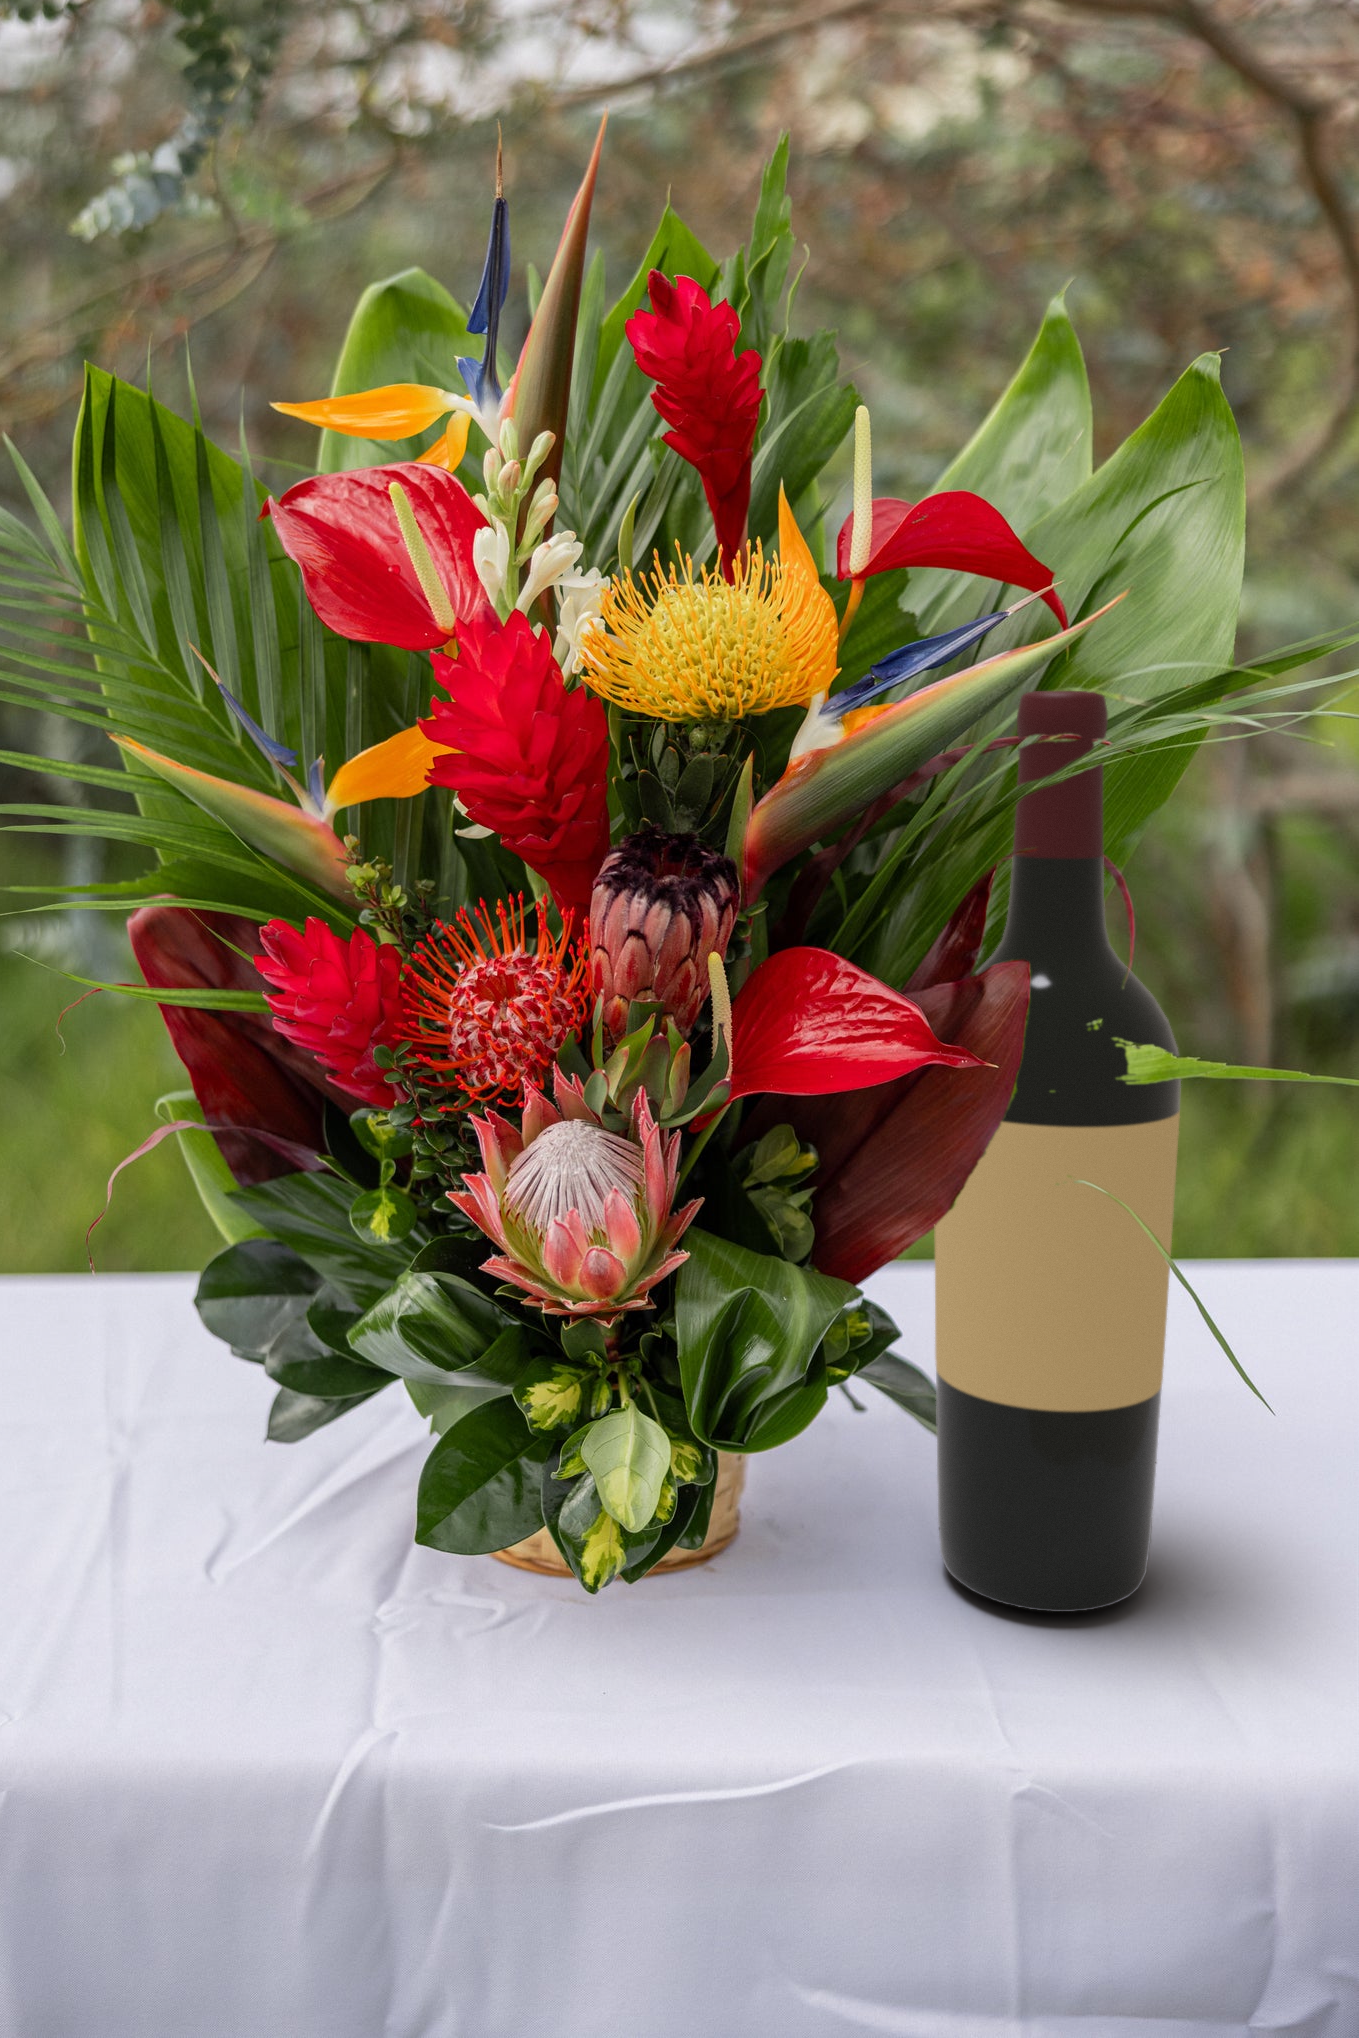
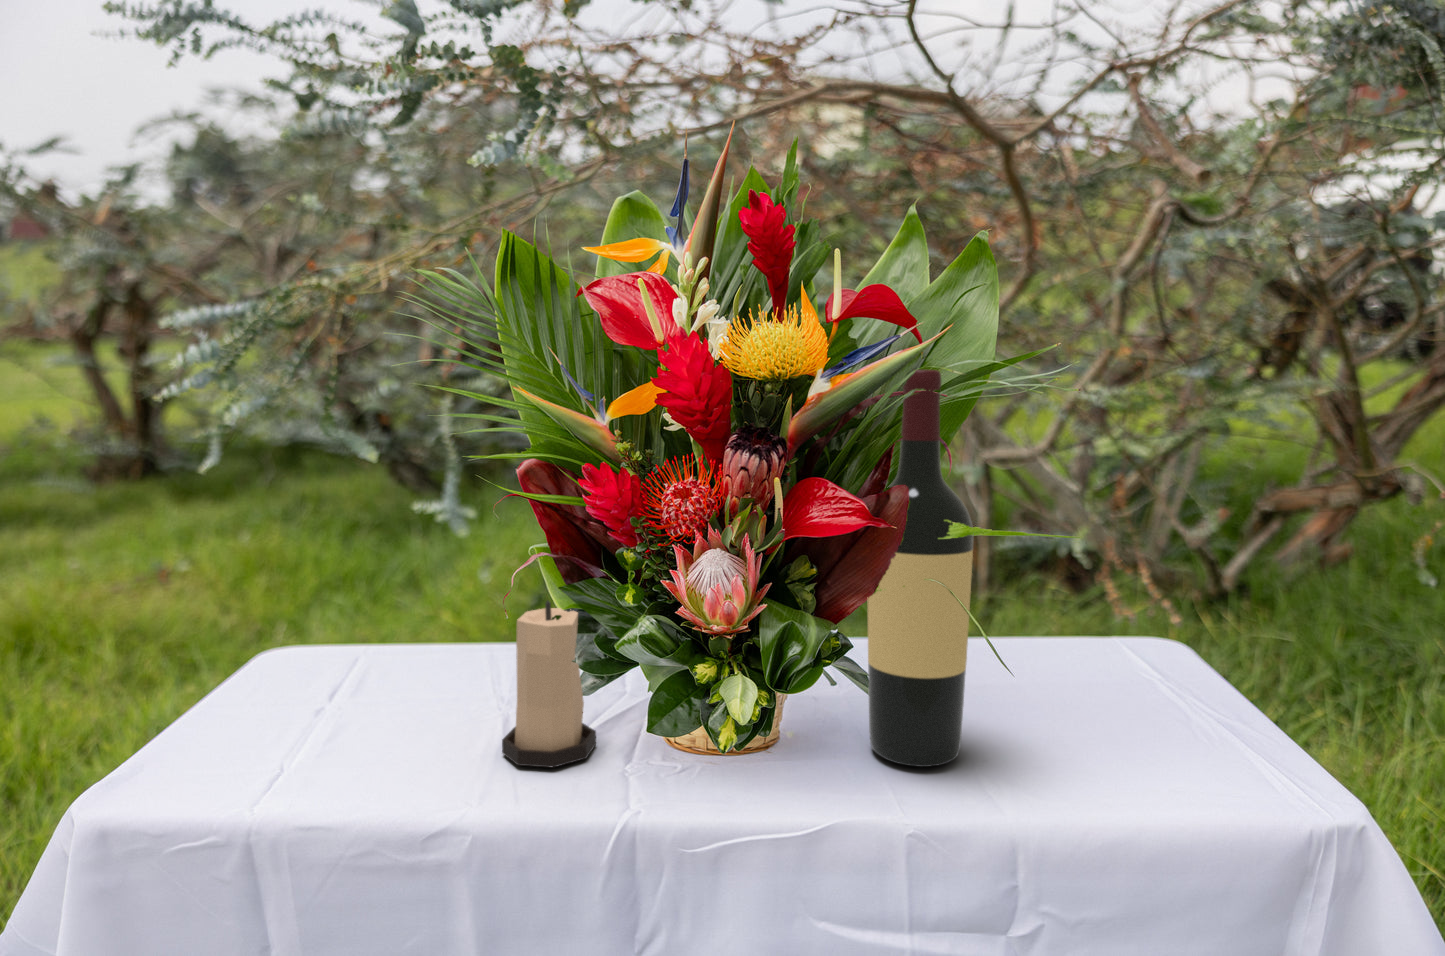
candle: none [93,1226,312,1613] -> present [502,601,596,768]

